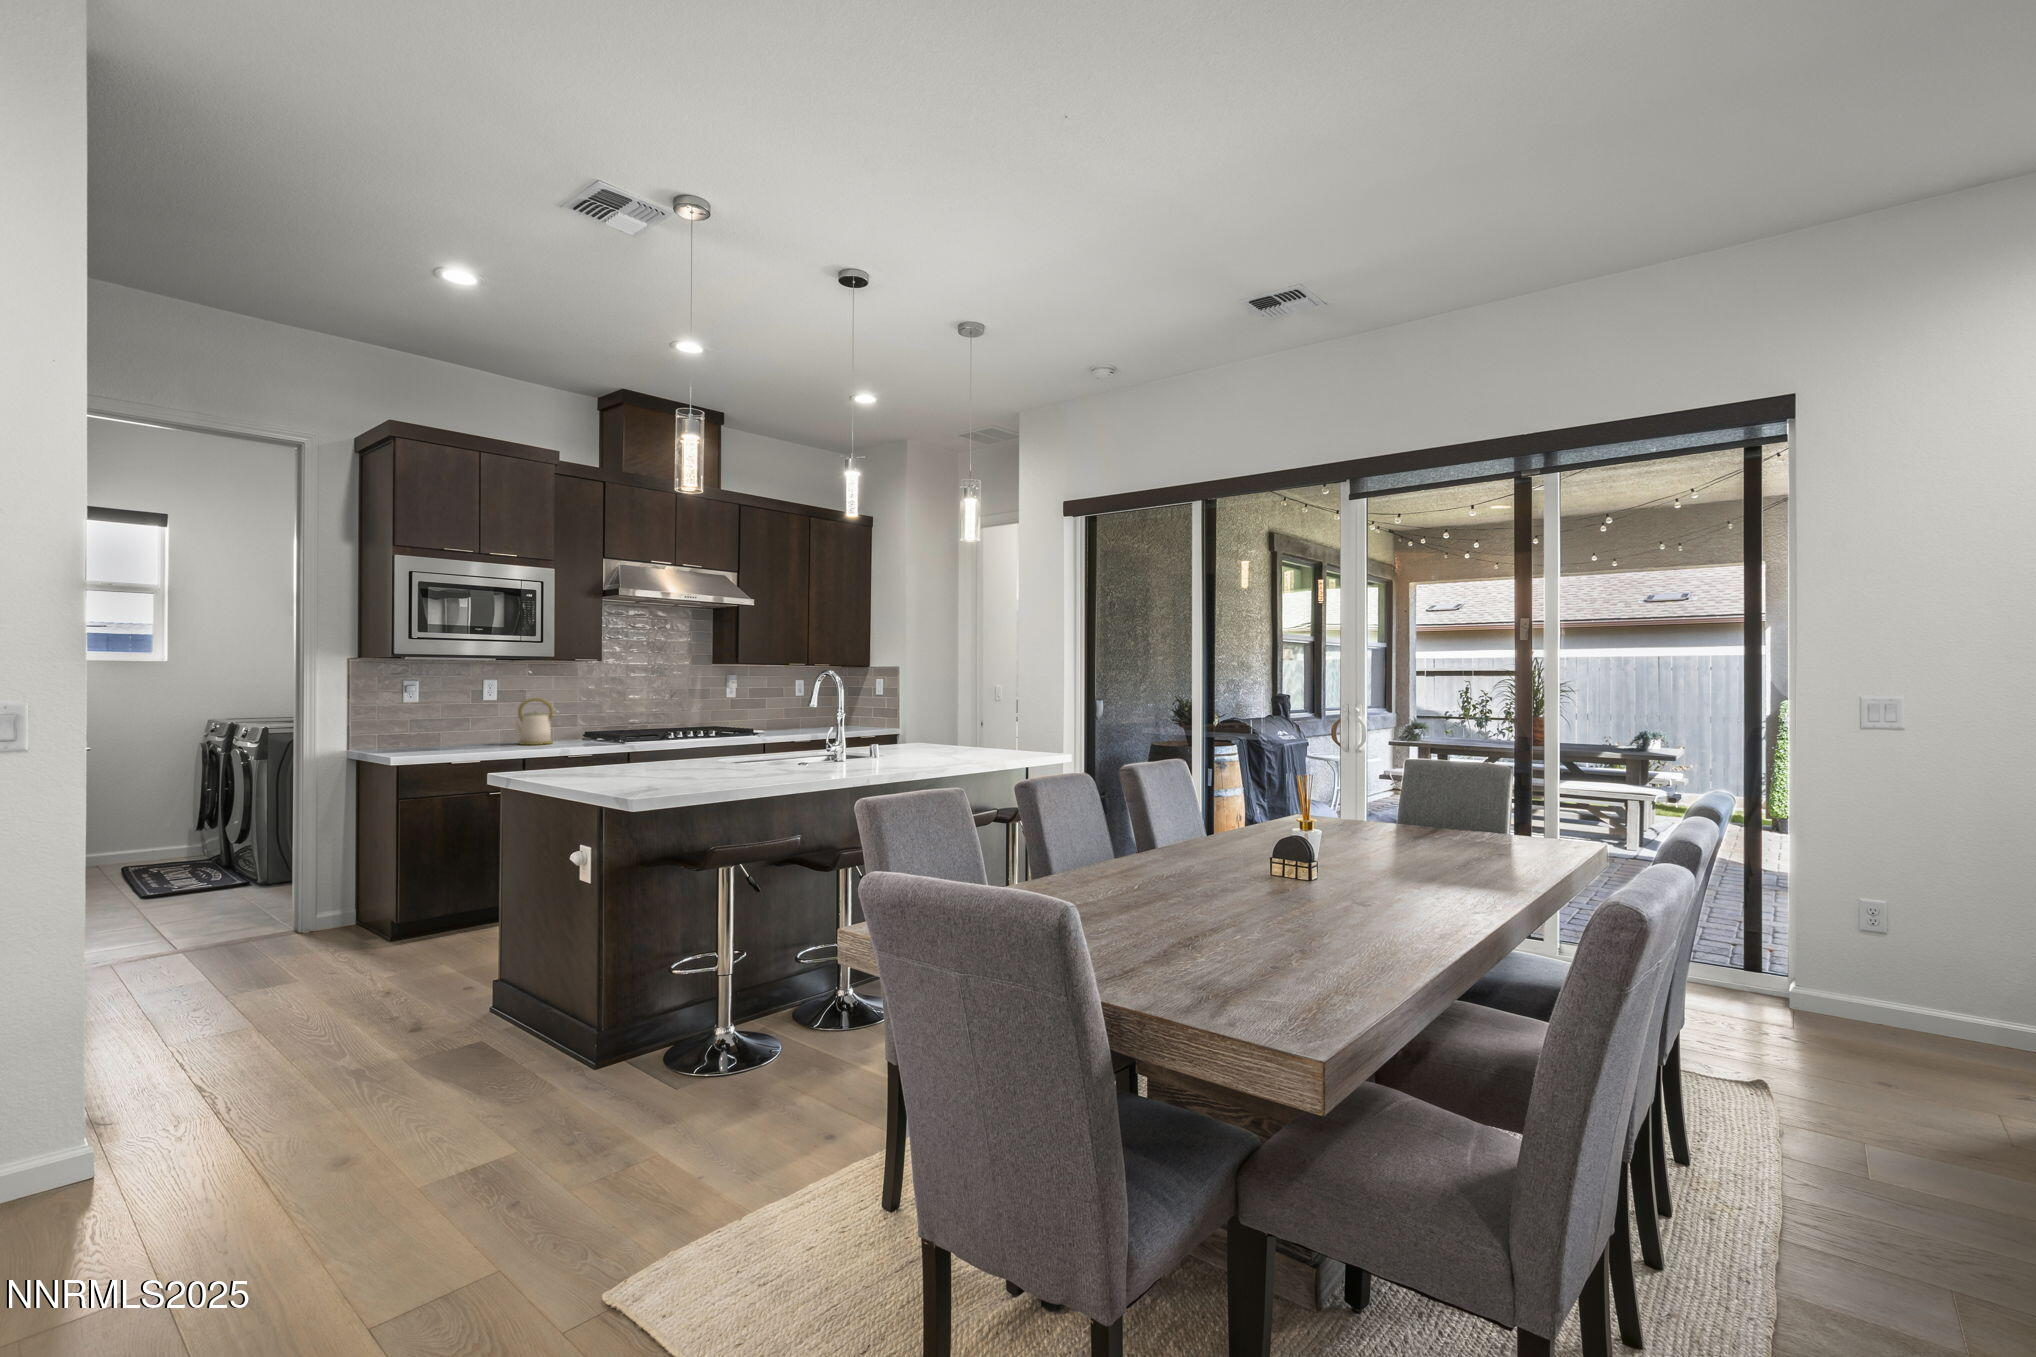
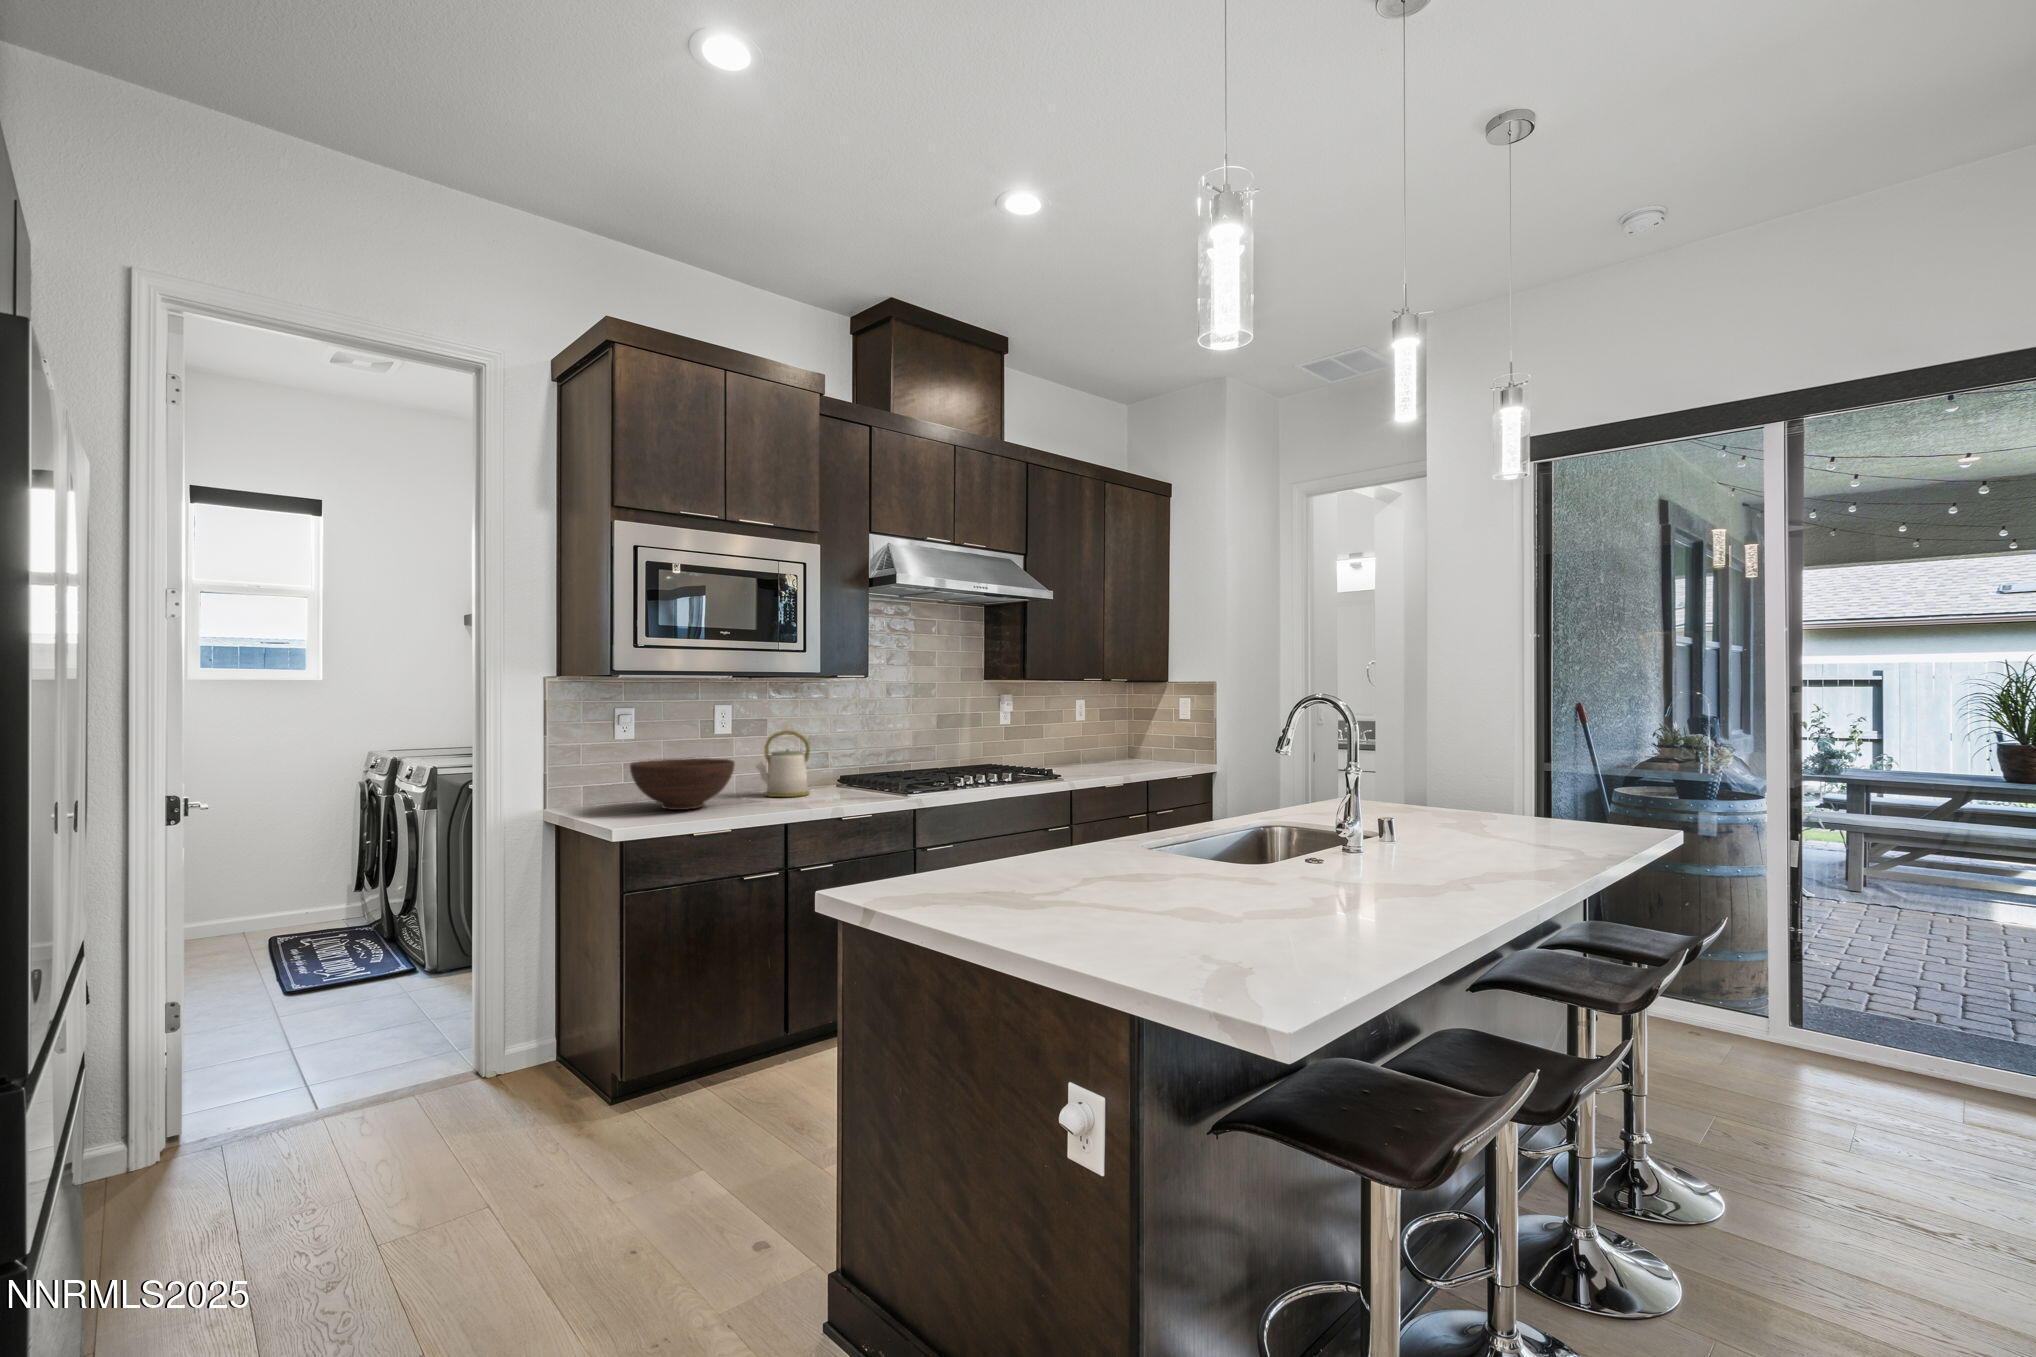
fruit bowl: none [411,717,491,751] -> present [630,758,735,810]

